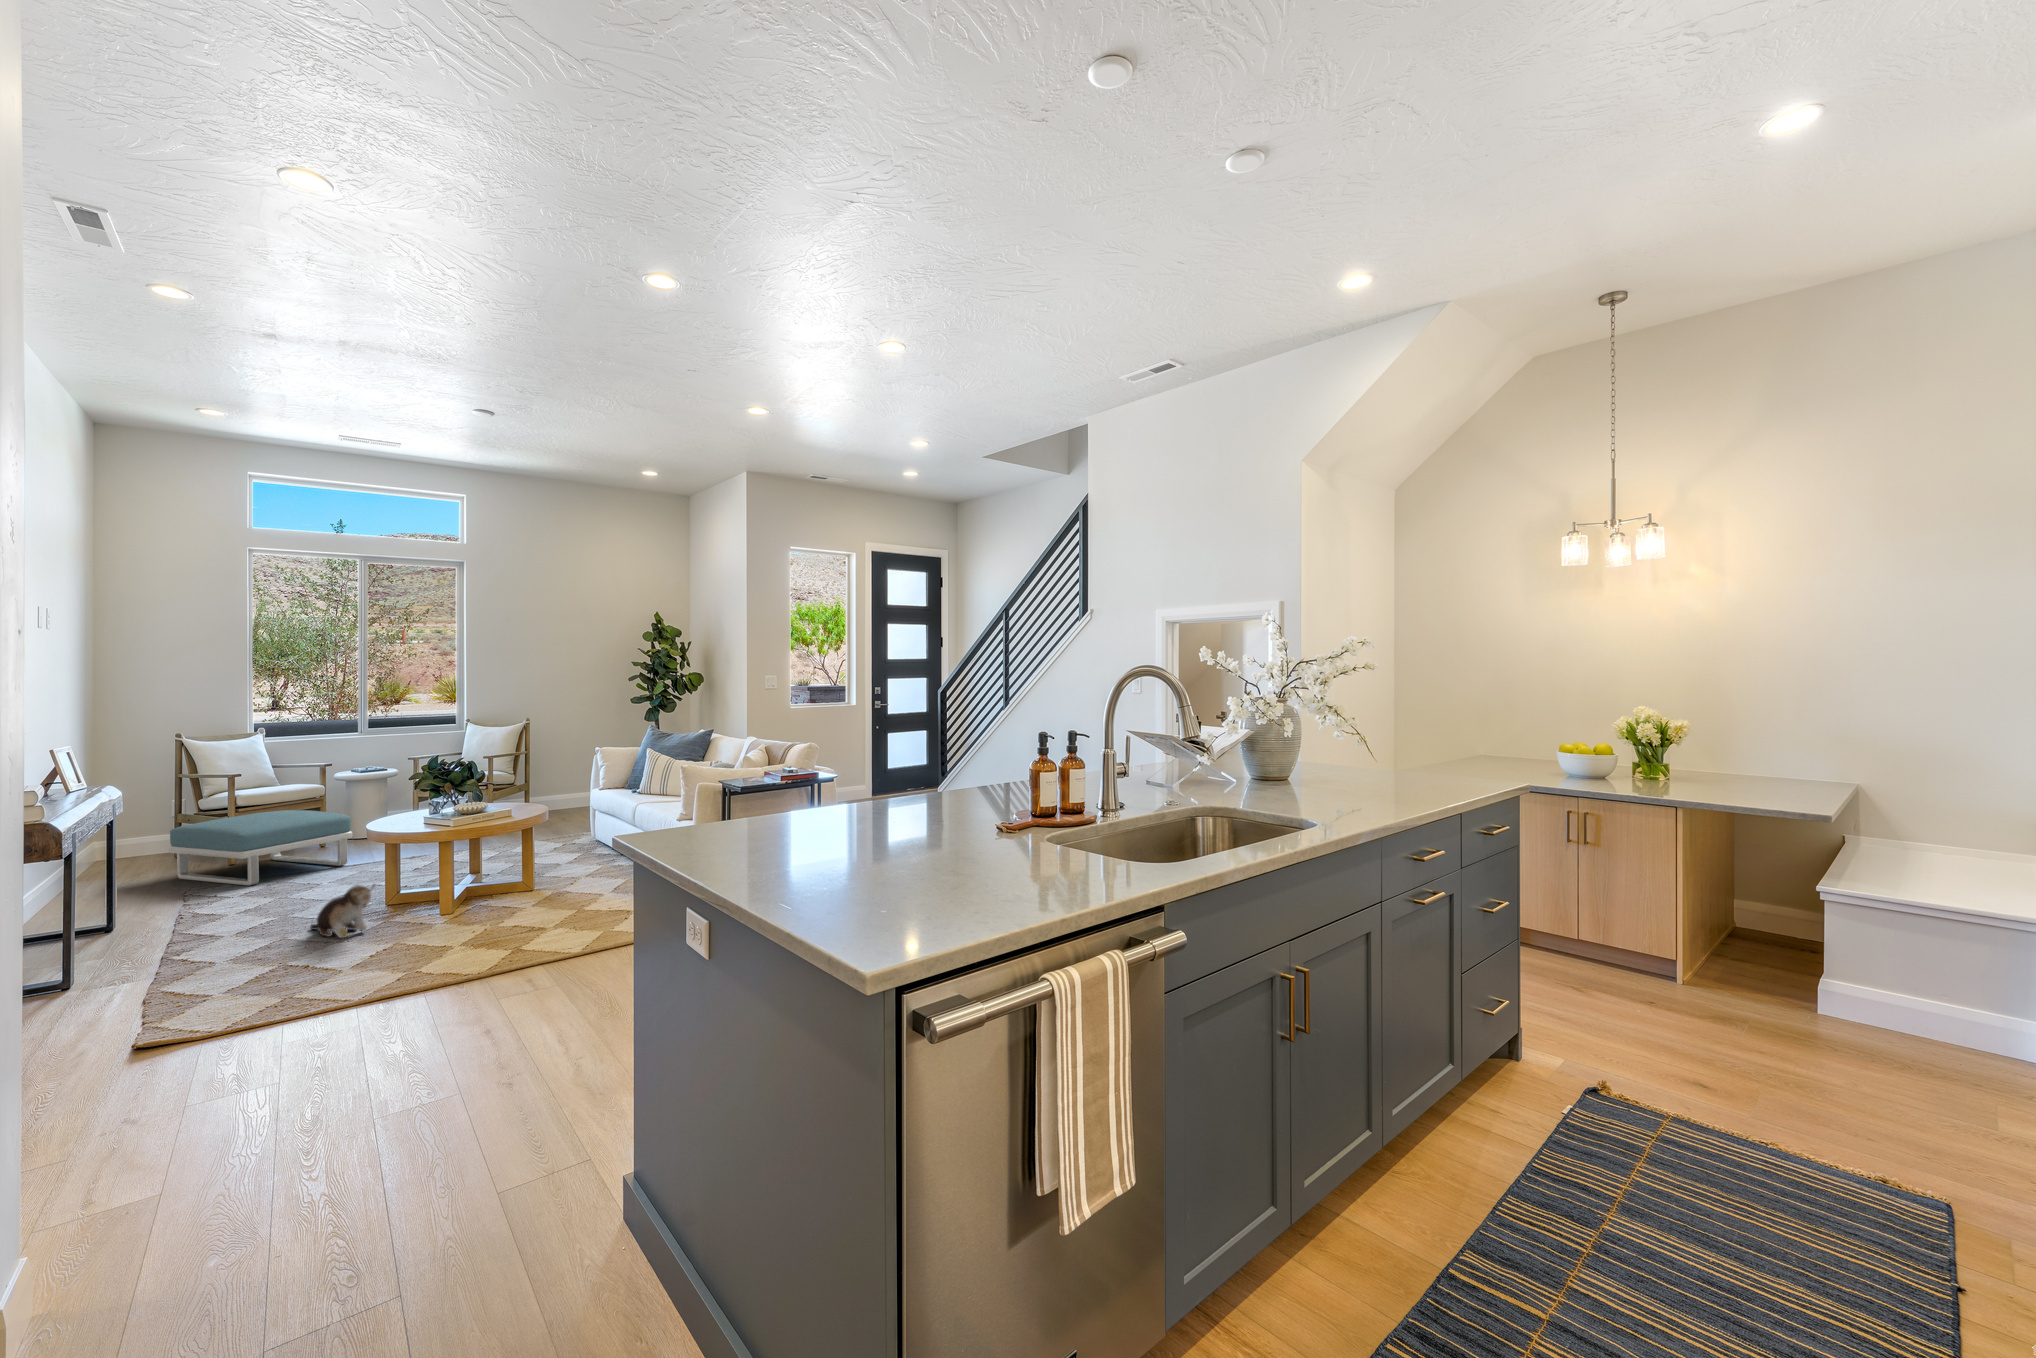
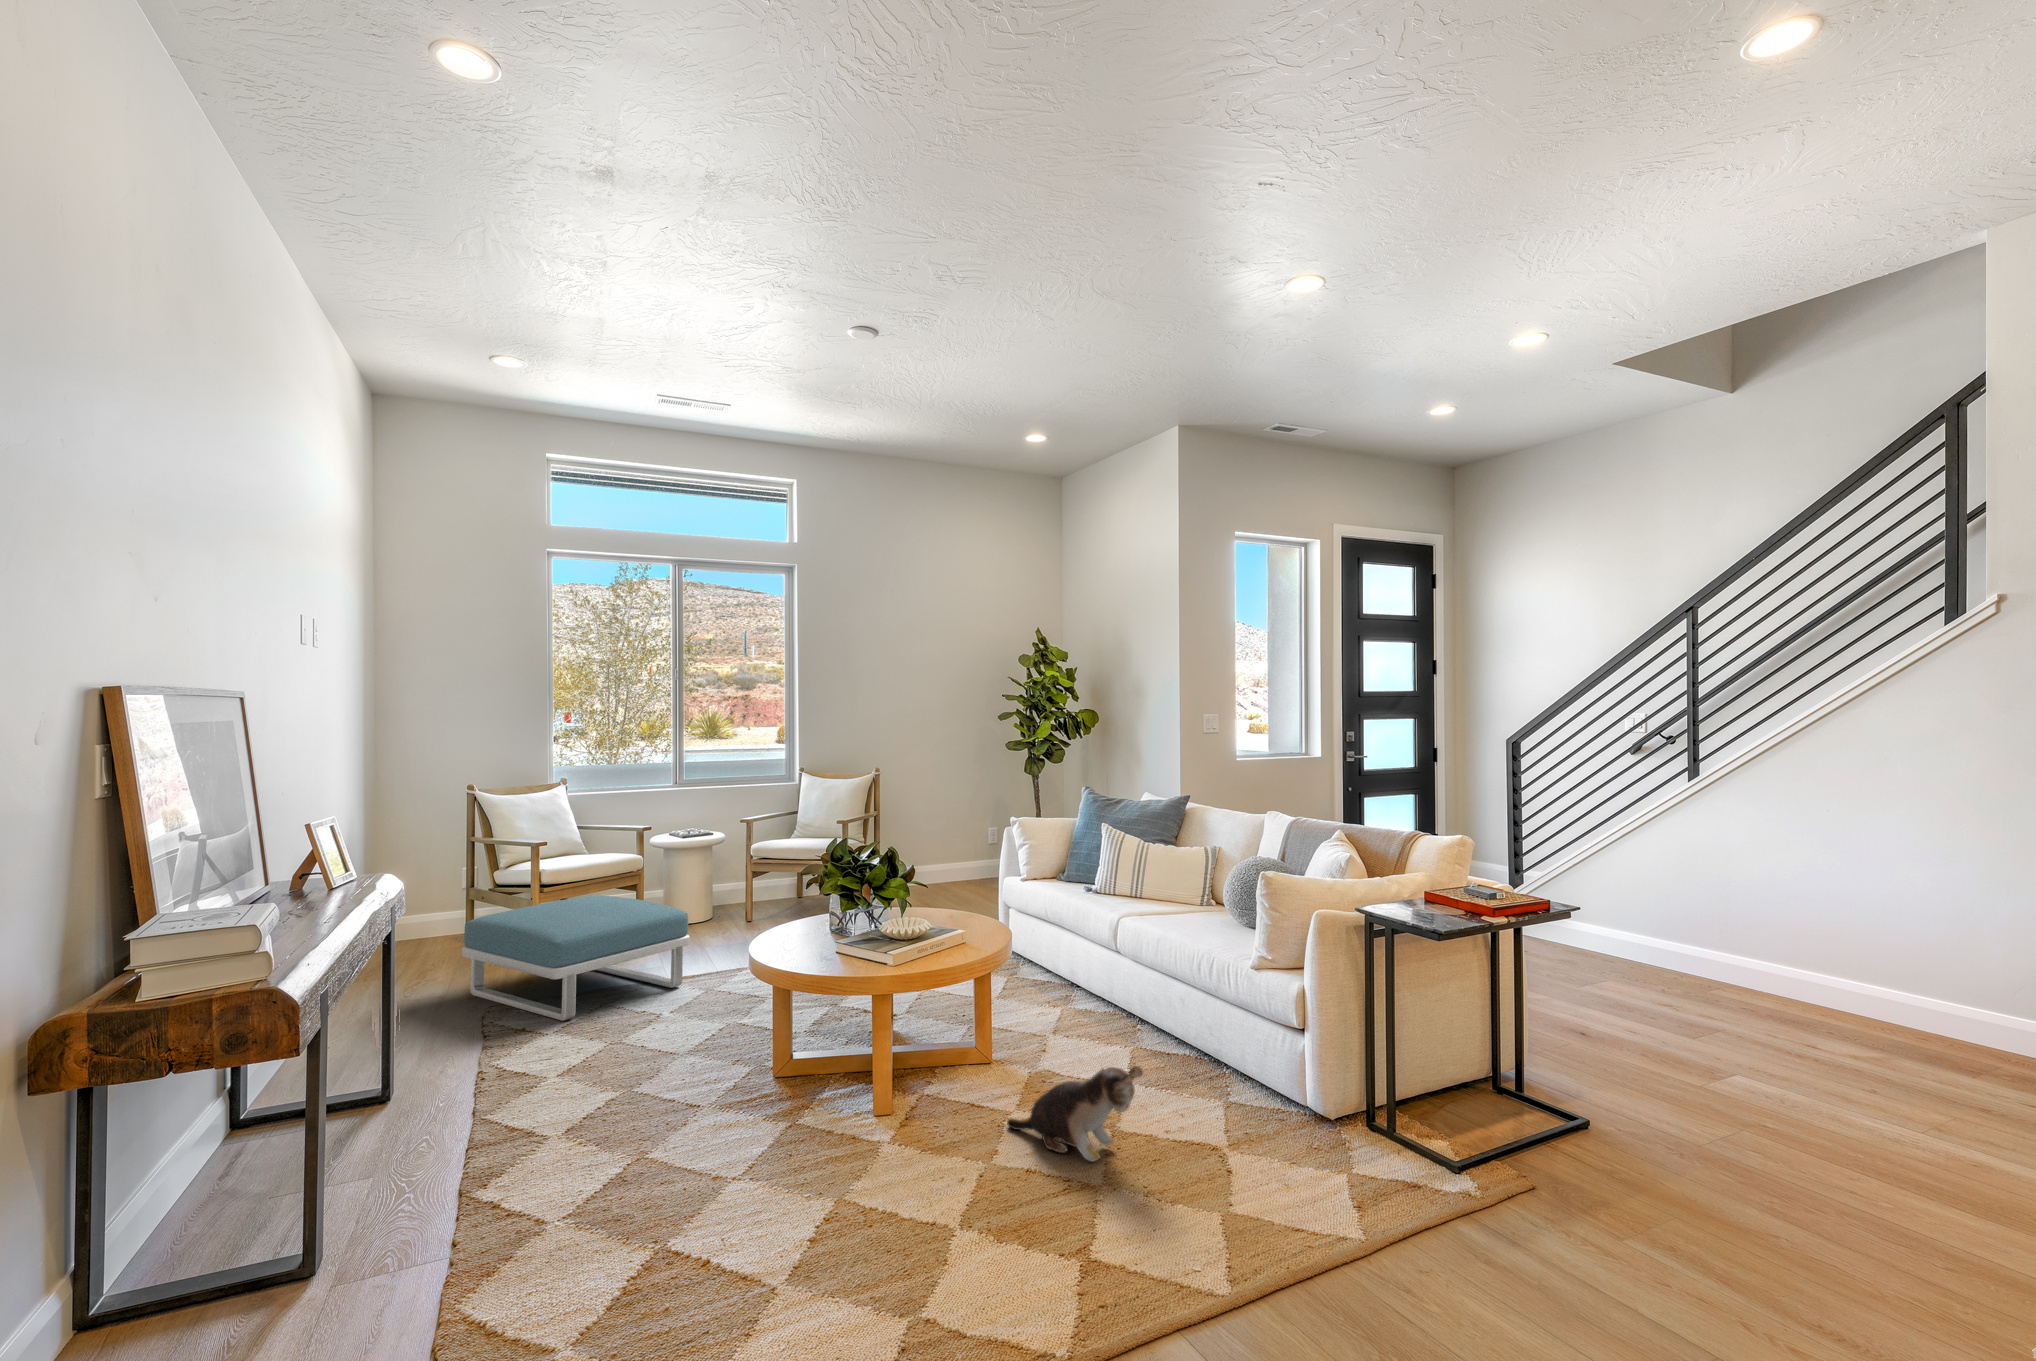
plush toy: present [310,885,375,938] -> present [1007,1066,1143,1162]

